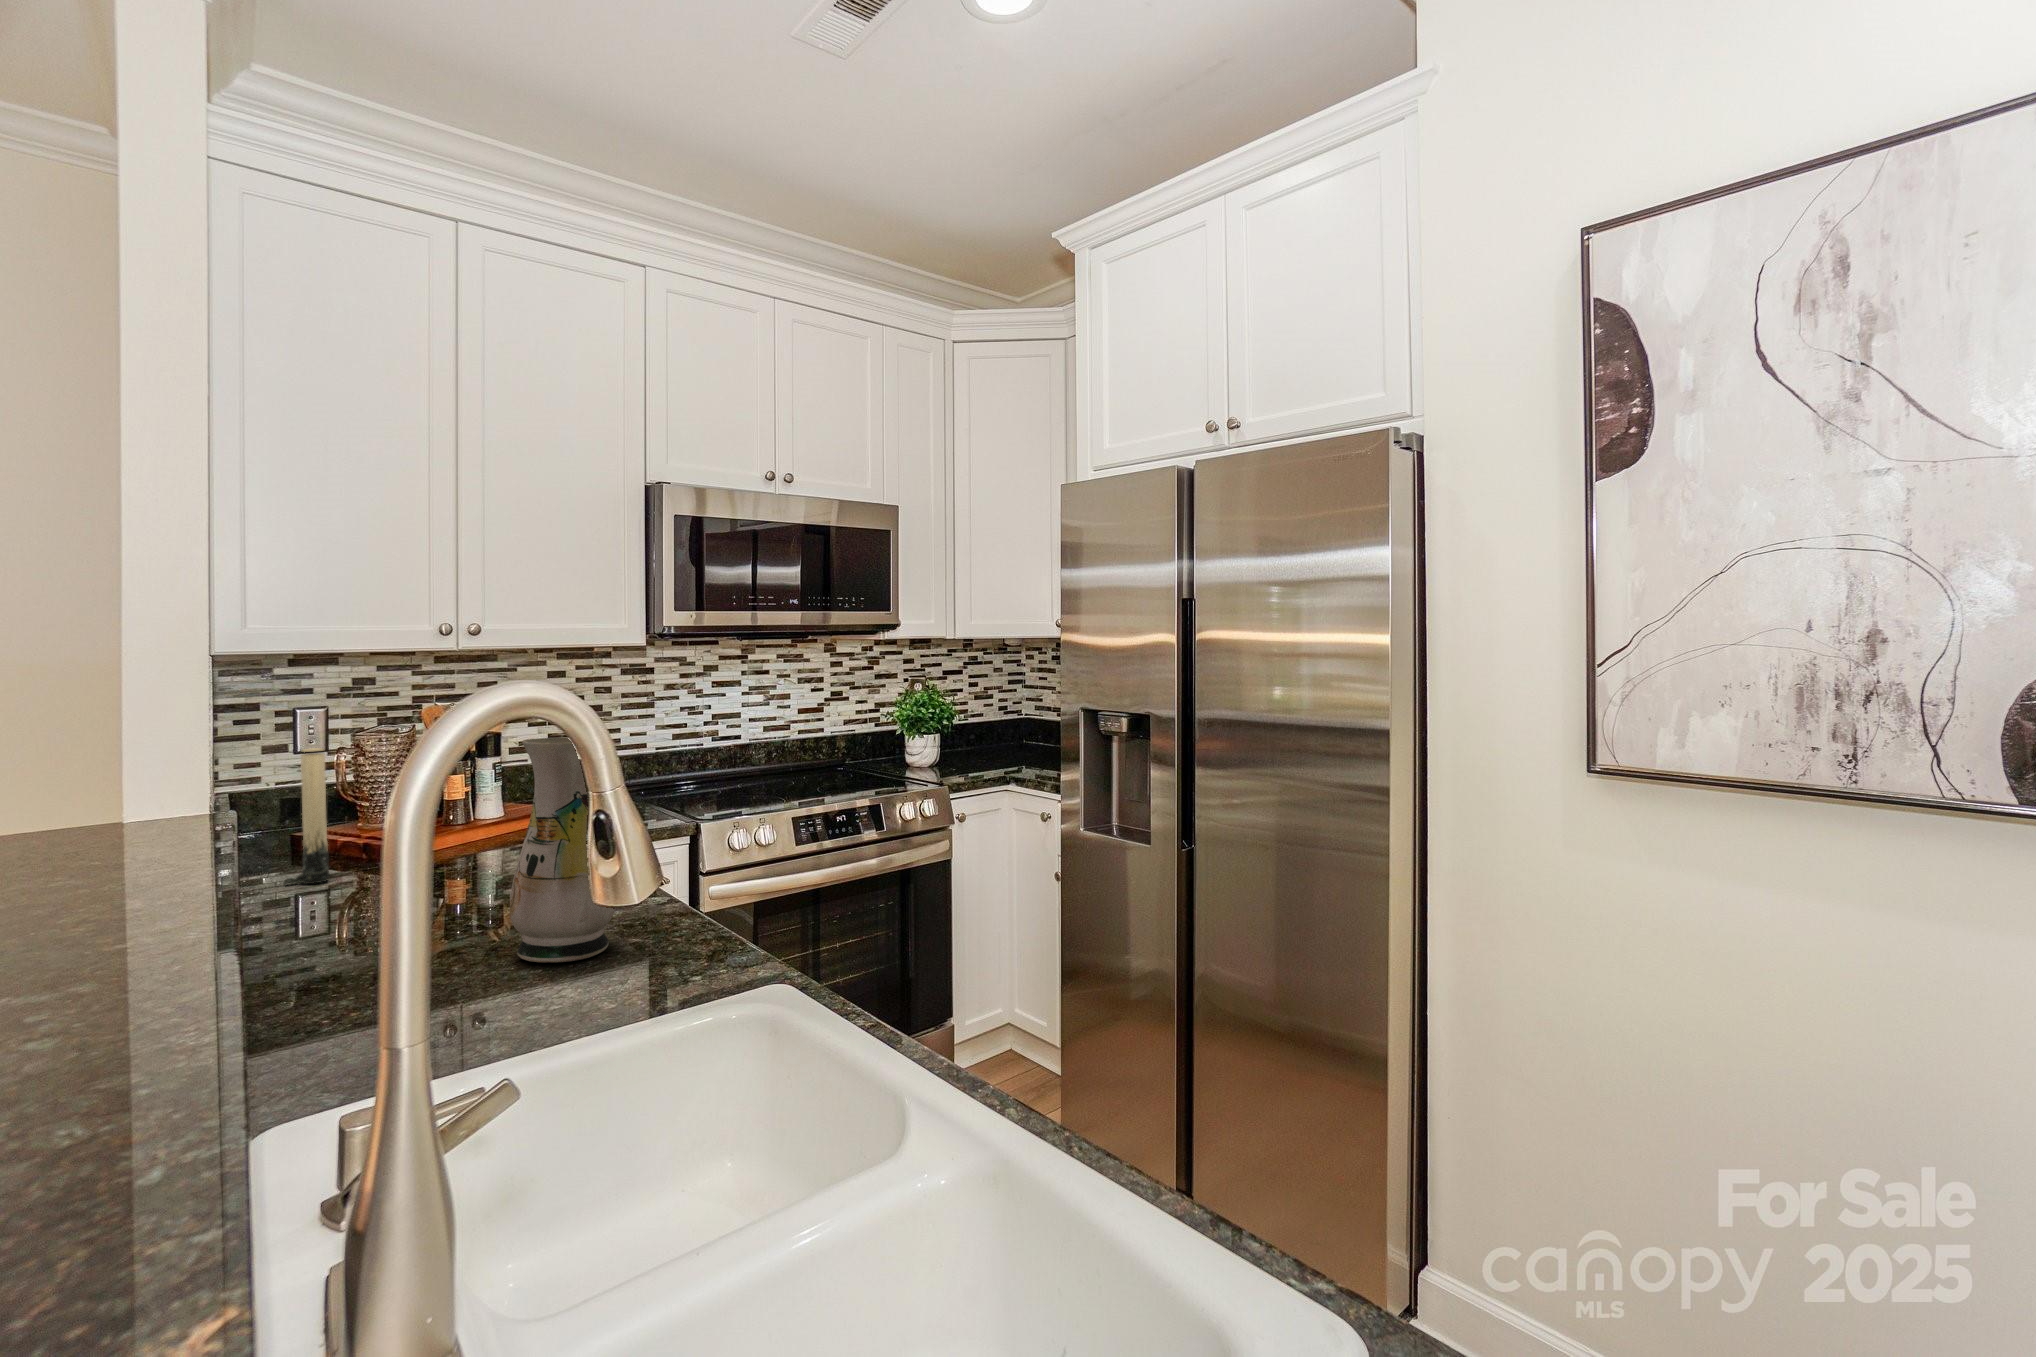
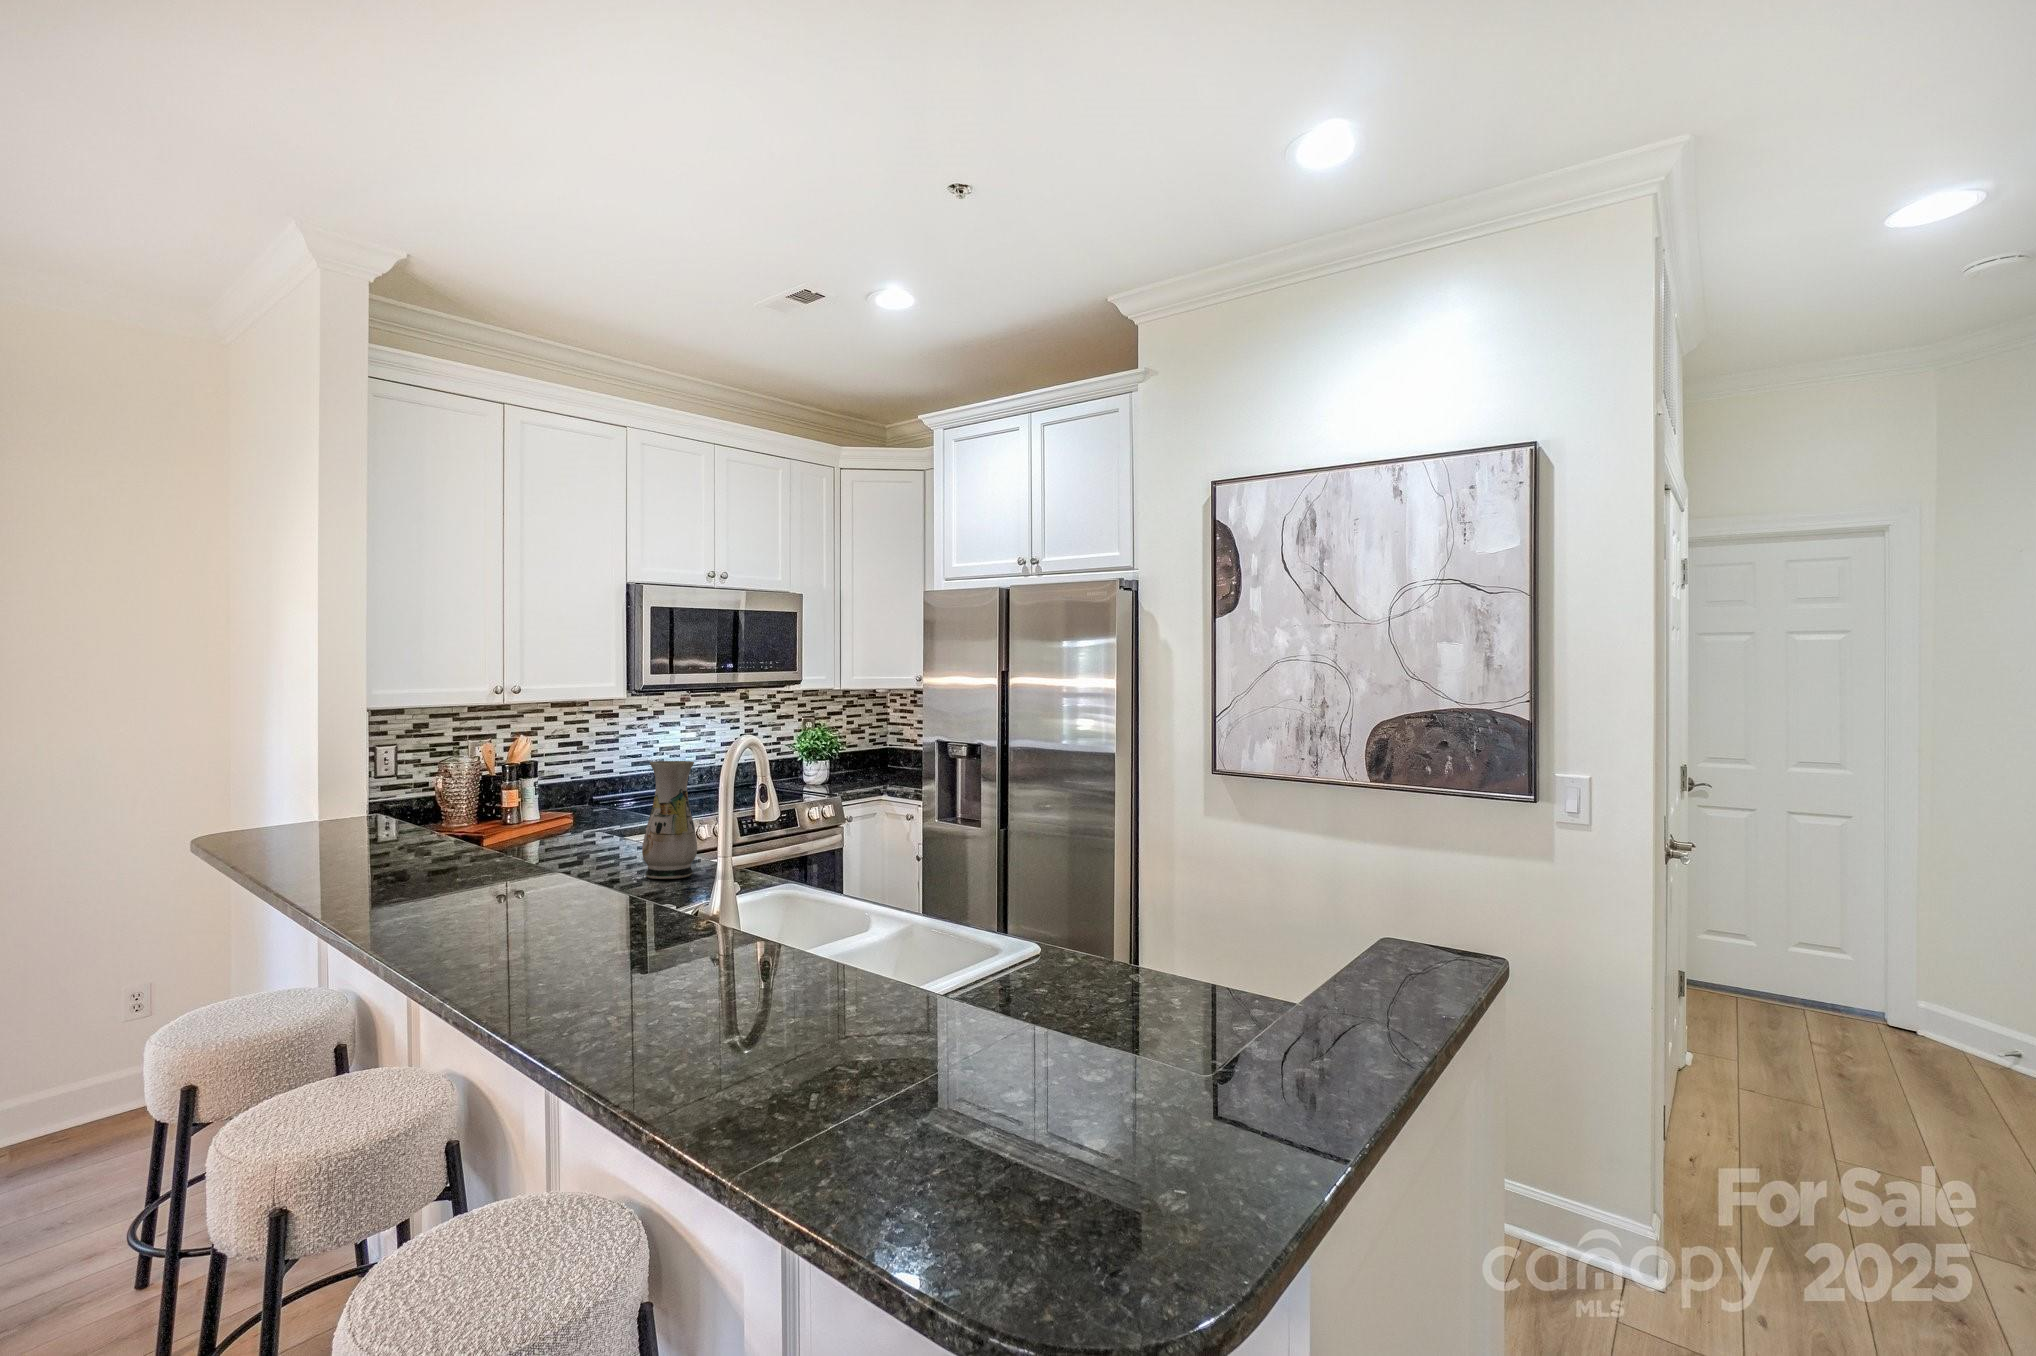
candle: present [283,748,330,885] -> none [441,771,469,858]

